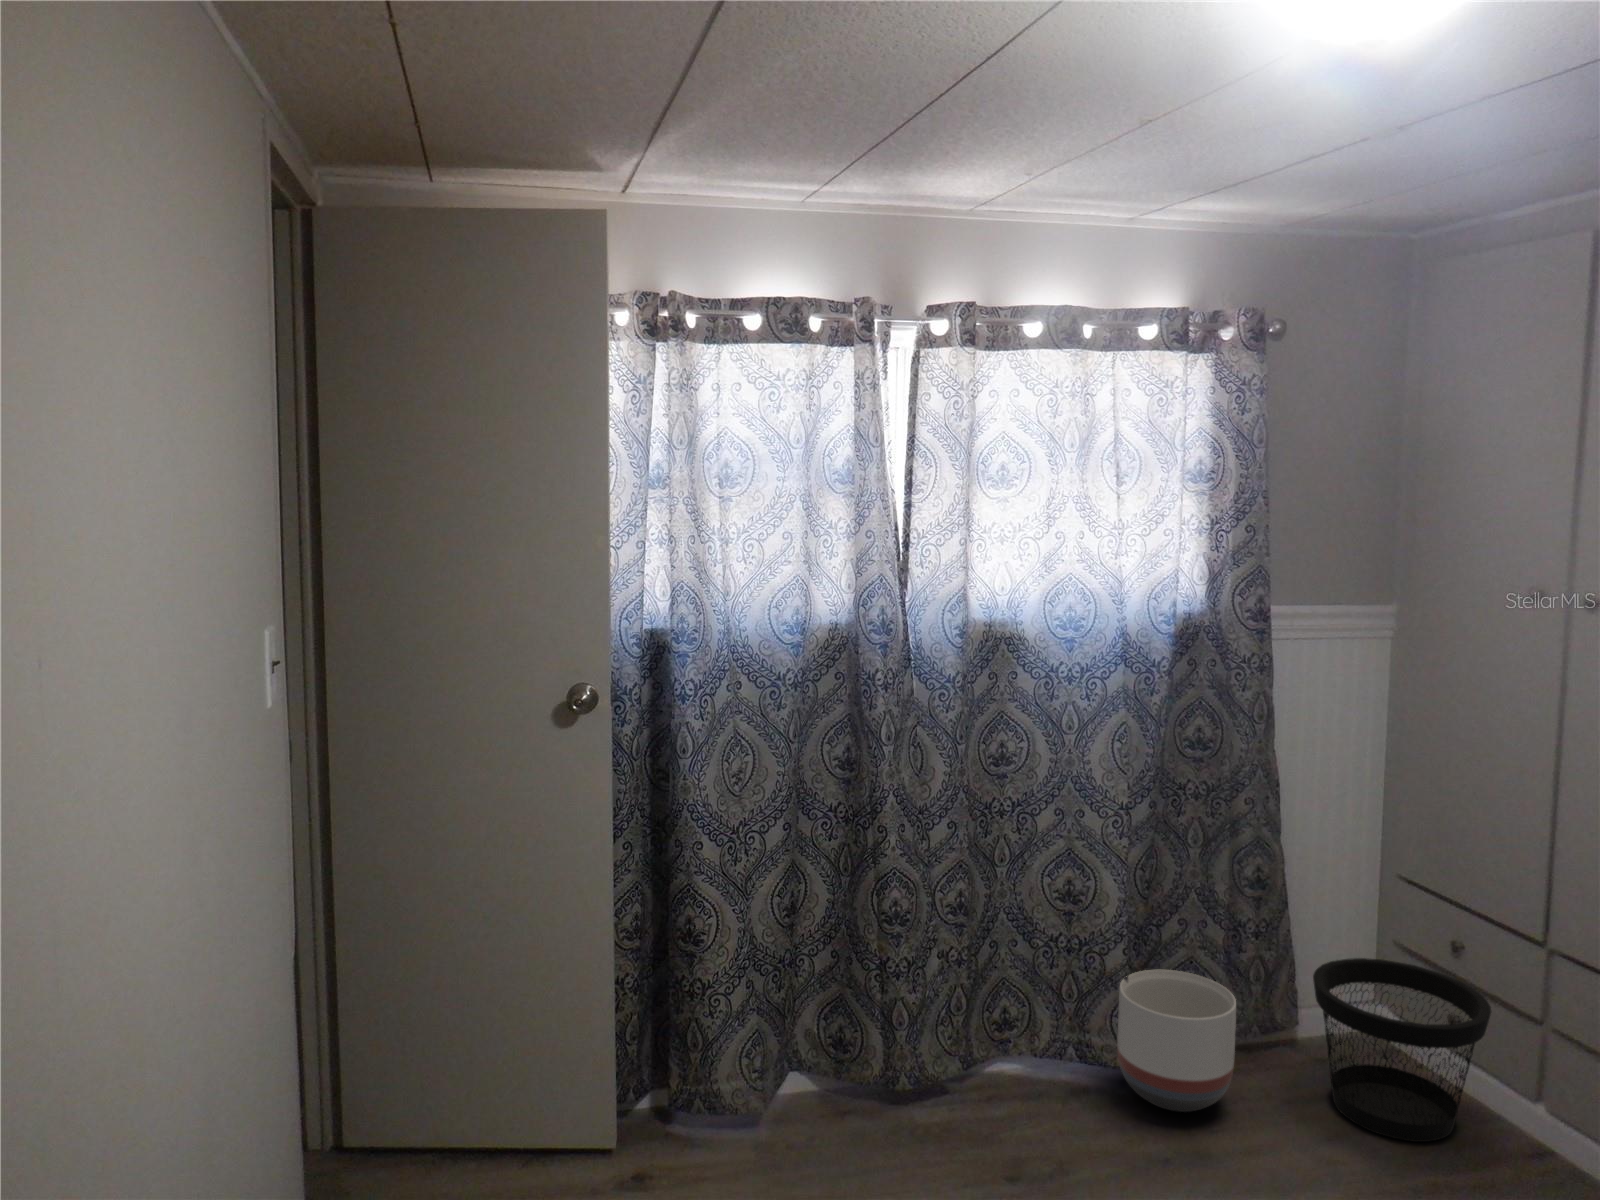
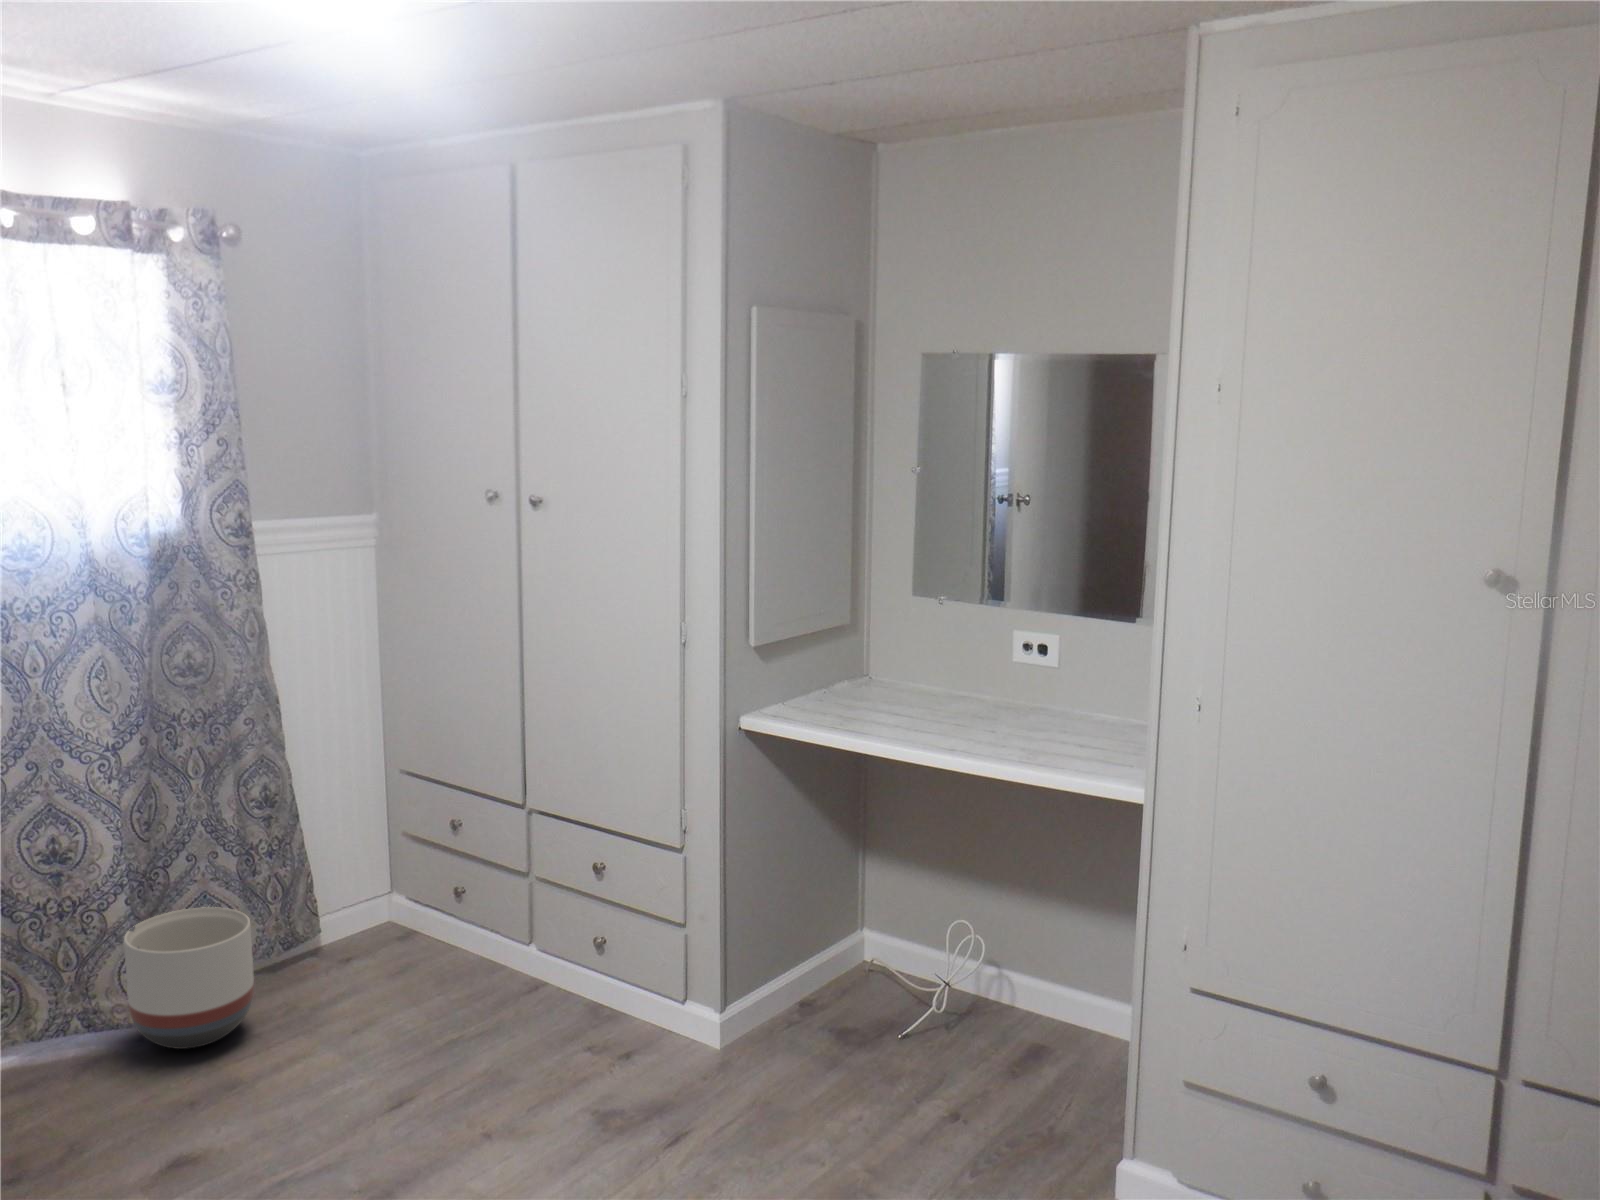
wastebasket: present [1313,958,1491,1142] -> none [325,848,478,1006]

